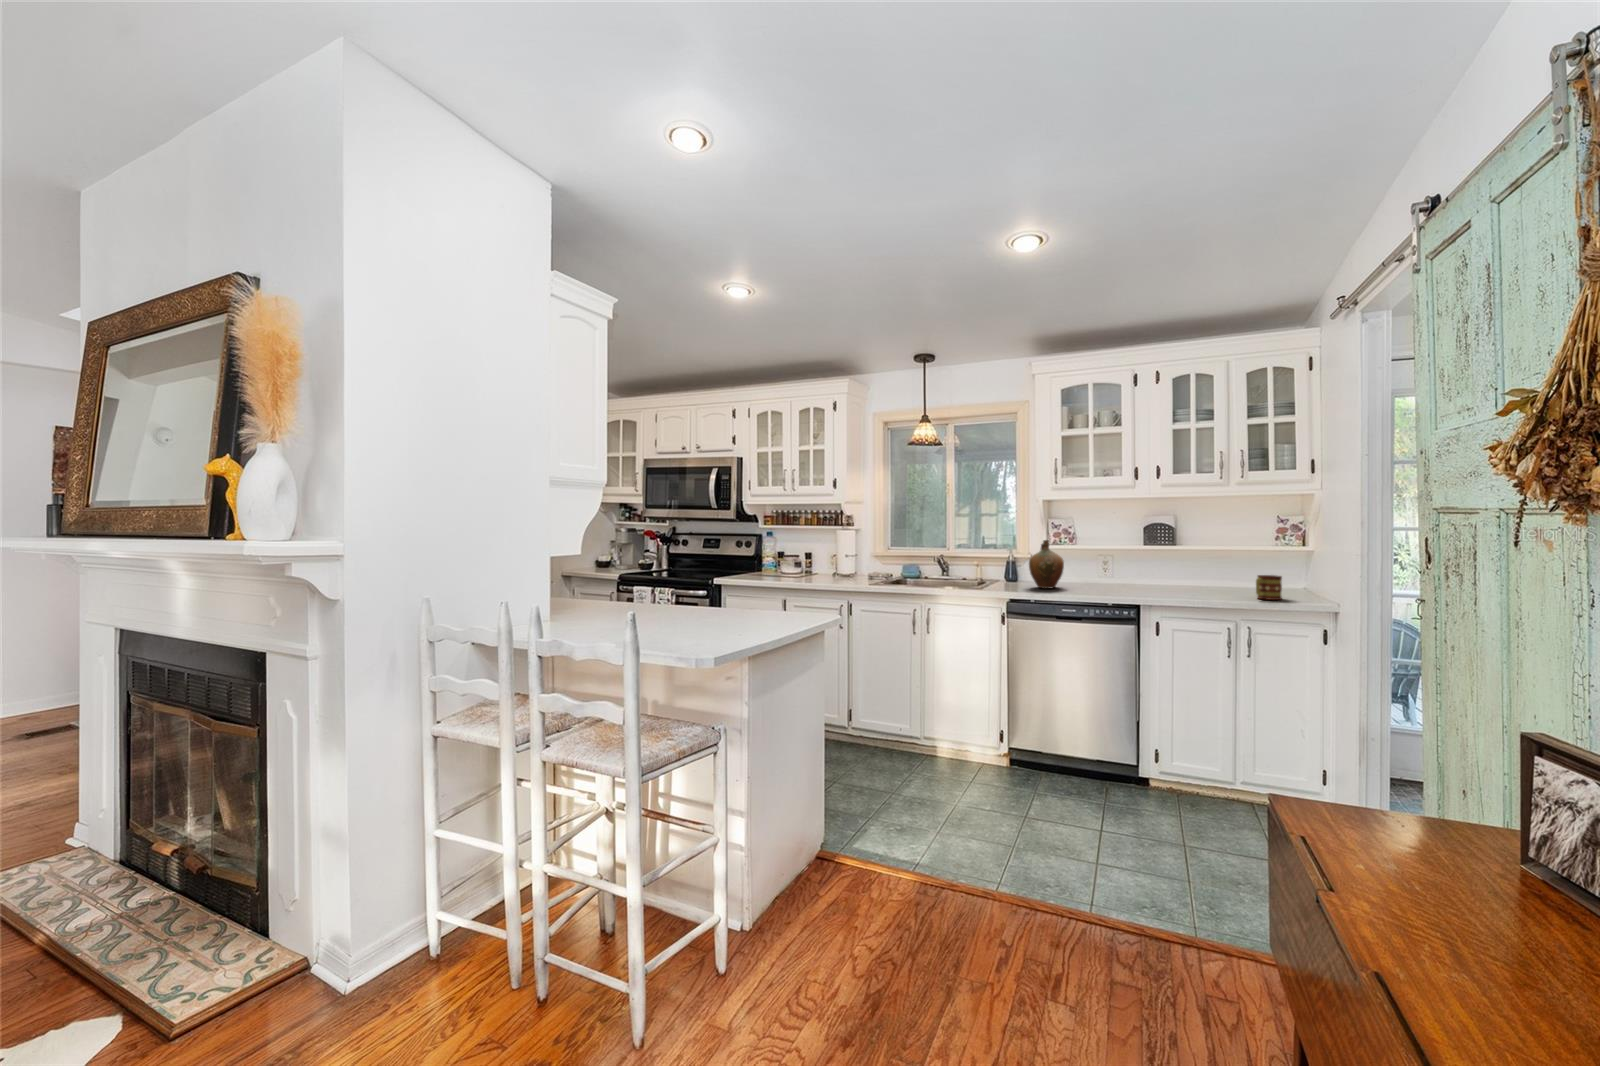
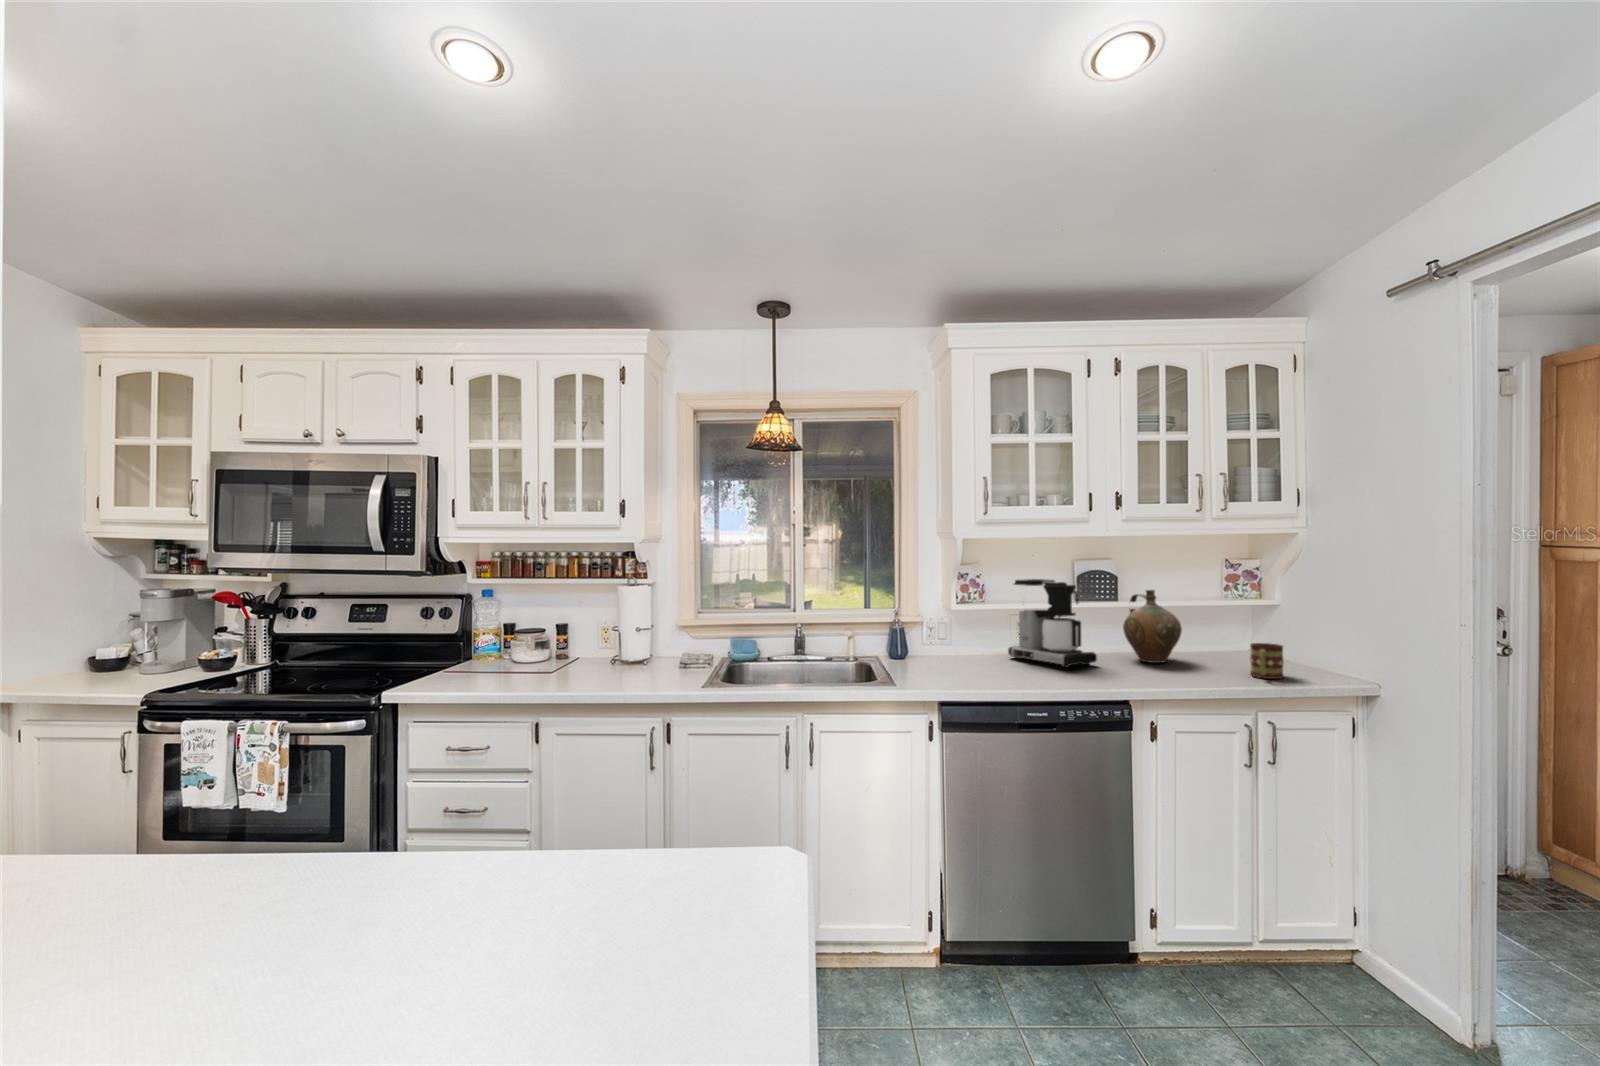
coffee maker: none [1092,530,1149,589] -> present [1008,579,1097,668]
ceramic jug: present [1029,540,1064,589] -> present [1123,590,1182,663]

